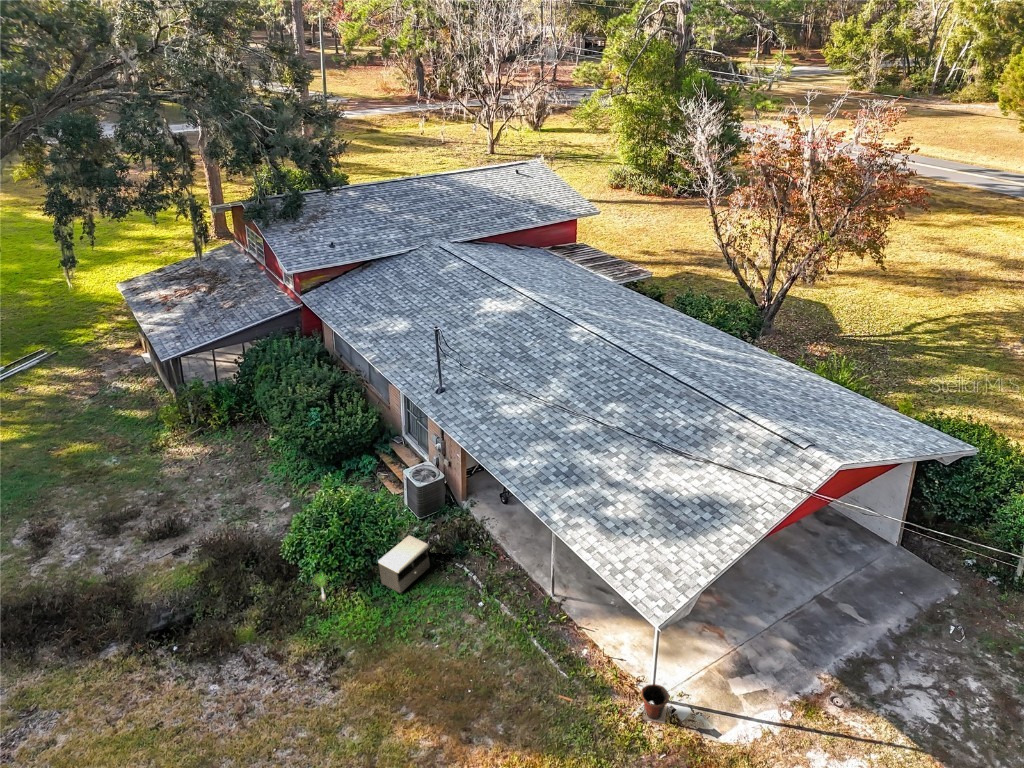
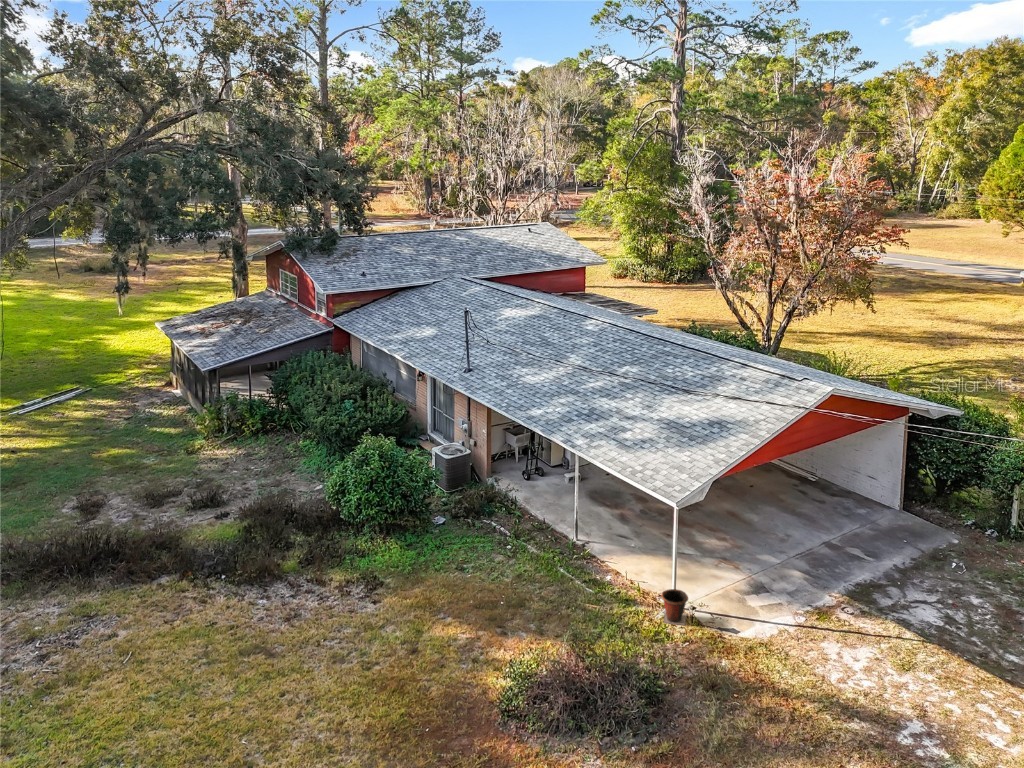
storage bench: present [378,535,430,593] -> none [409,492,456,541]
potted plant: present [315,575,326,602] -> none [343,514,366,547]

